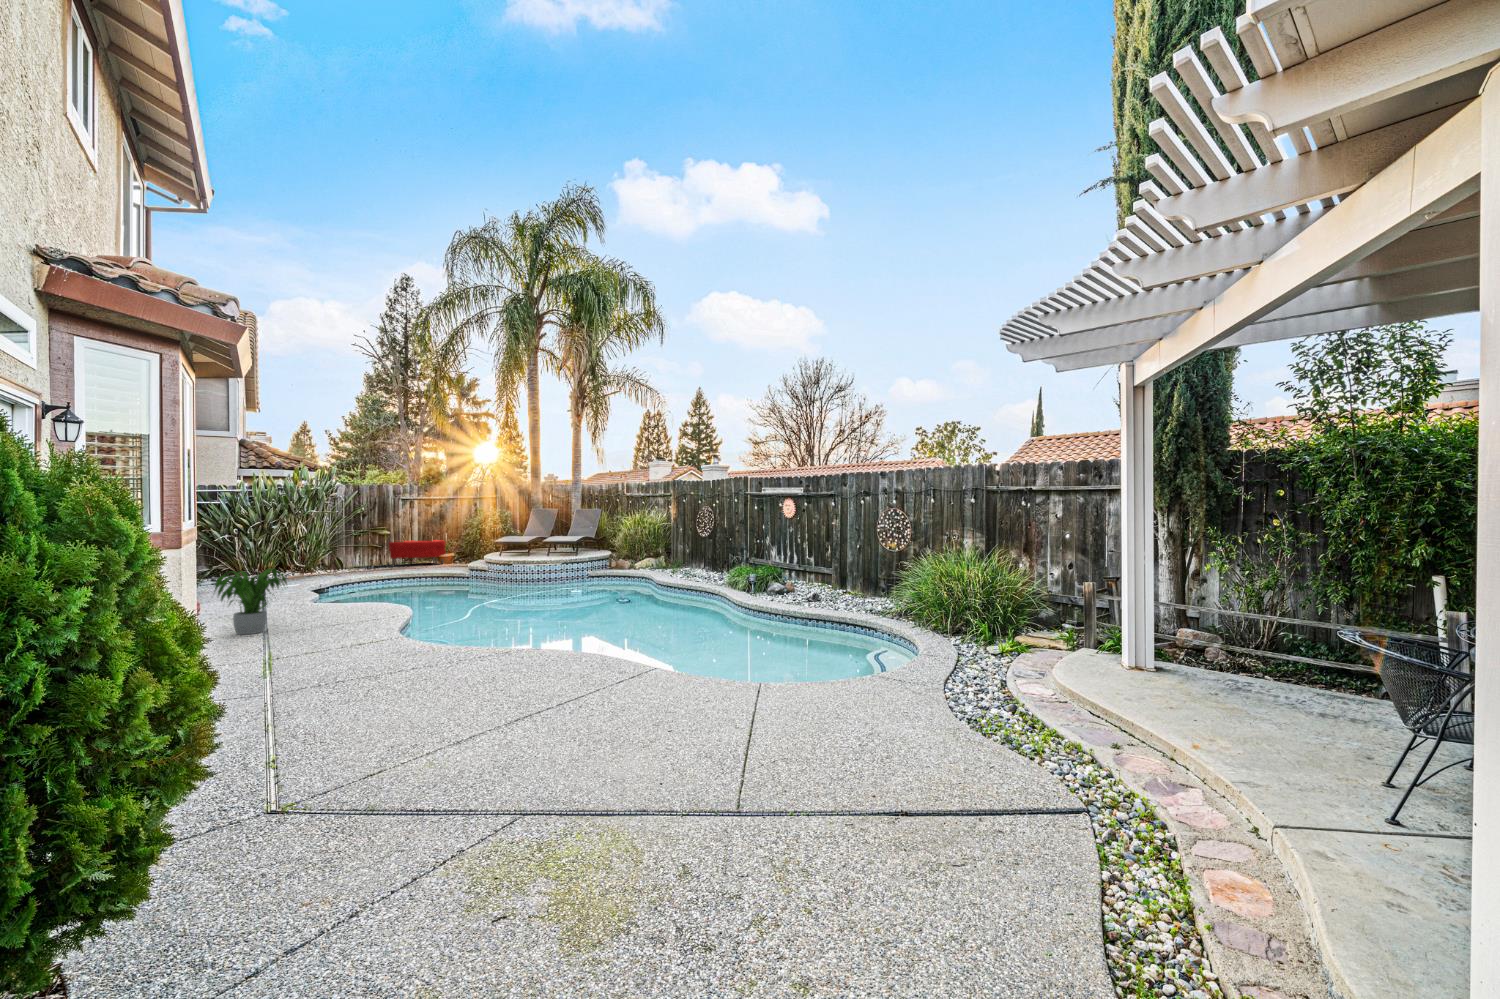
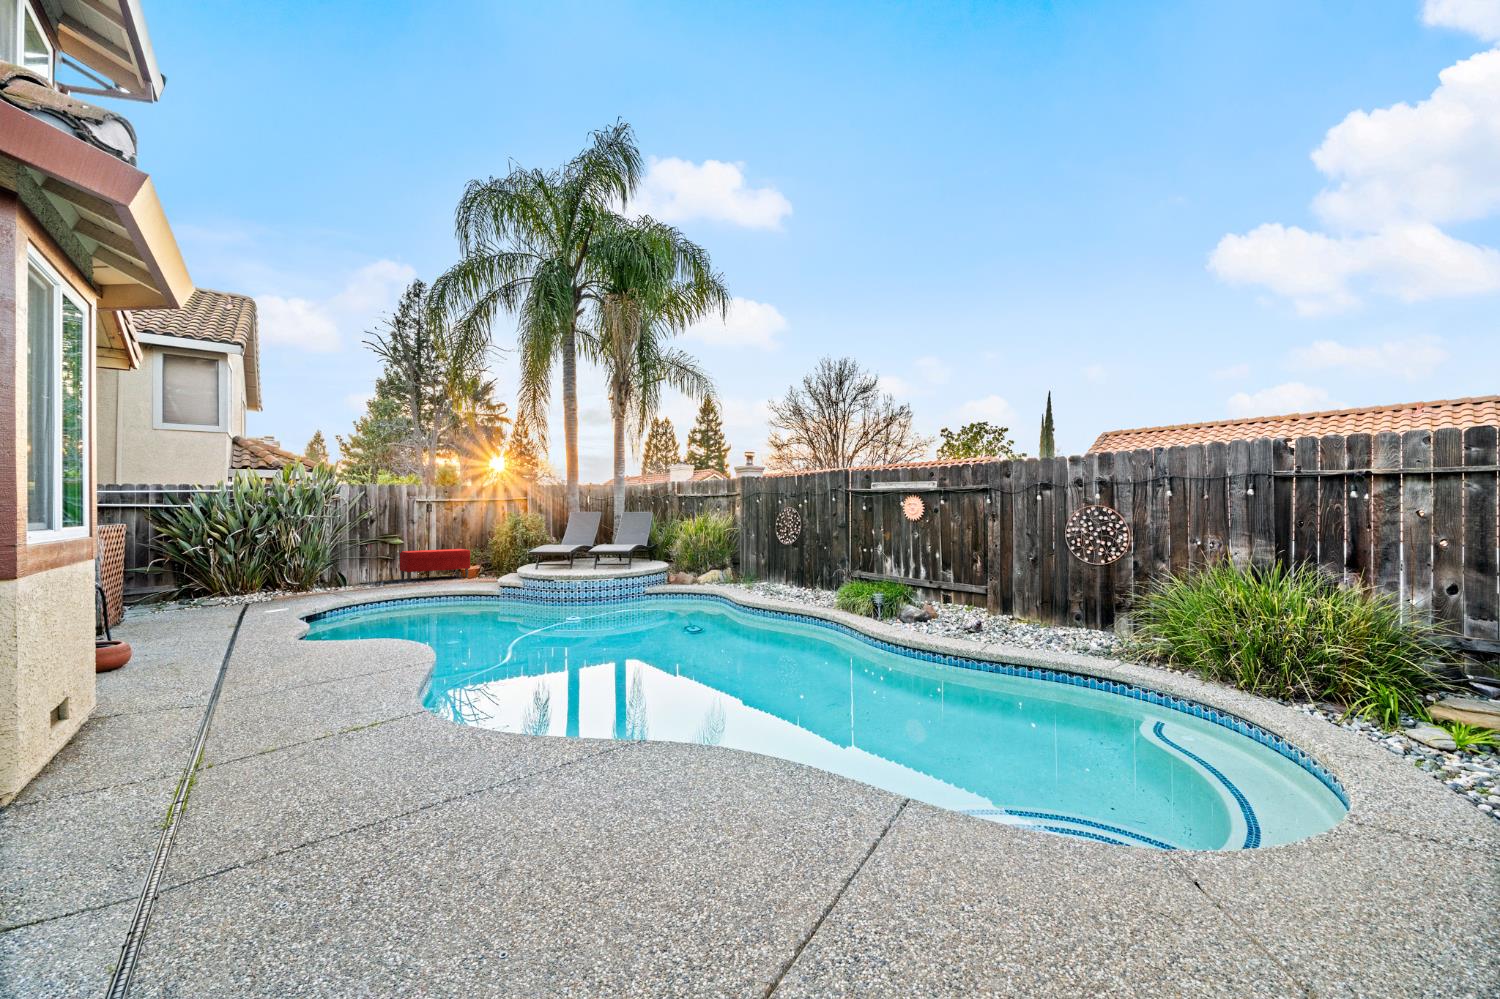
potted plant: present [215,568,287,634] -> none [87,610,231,730]

